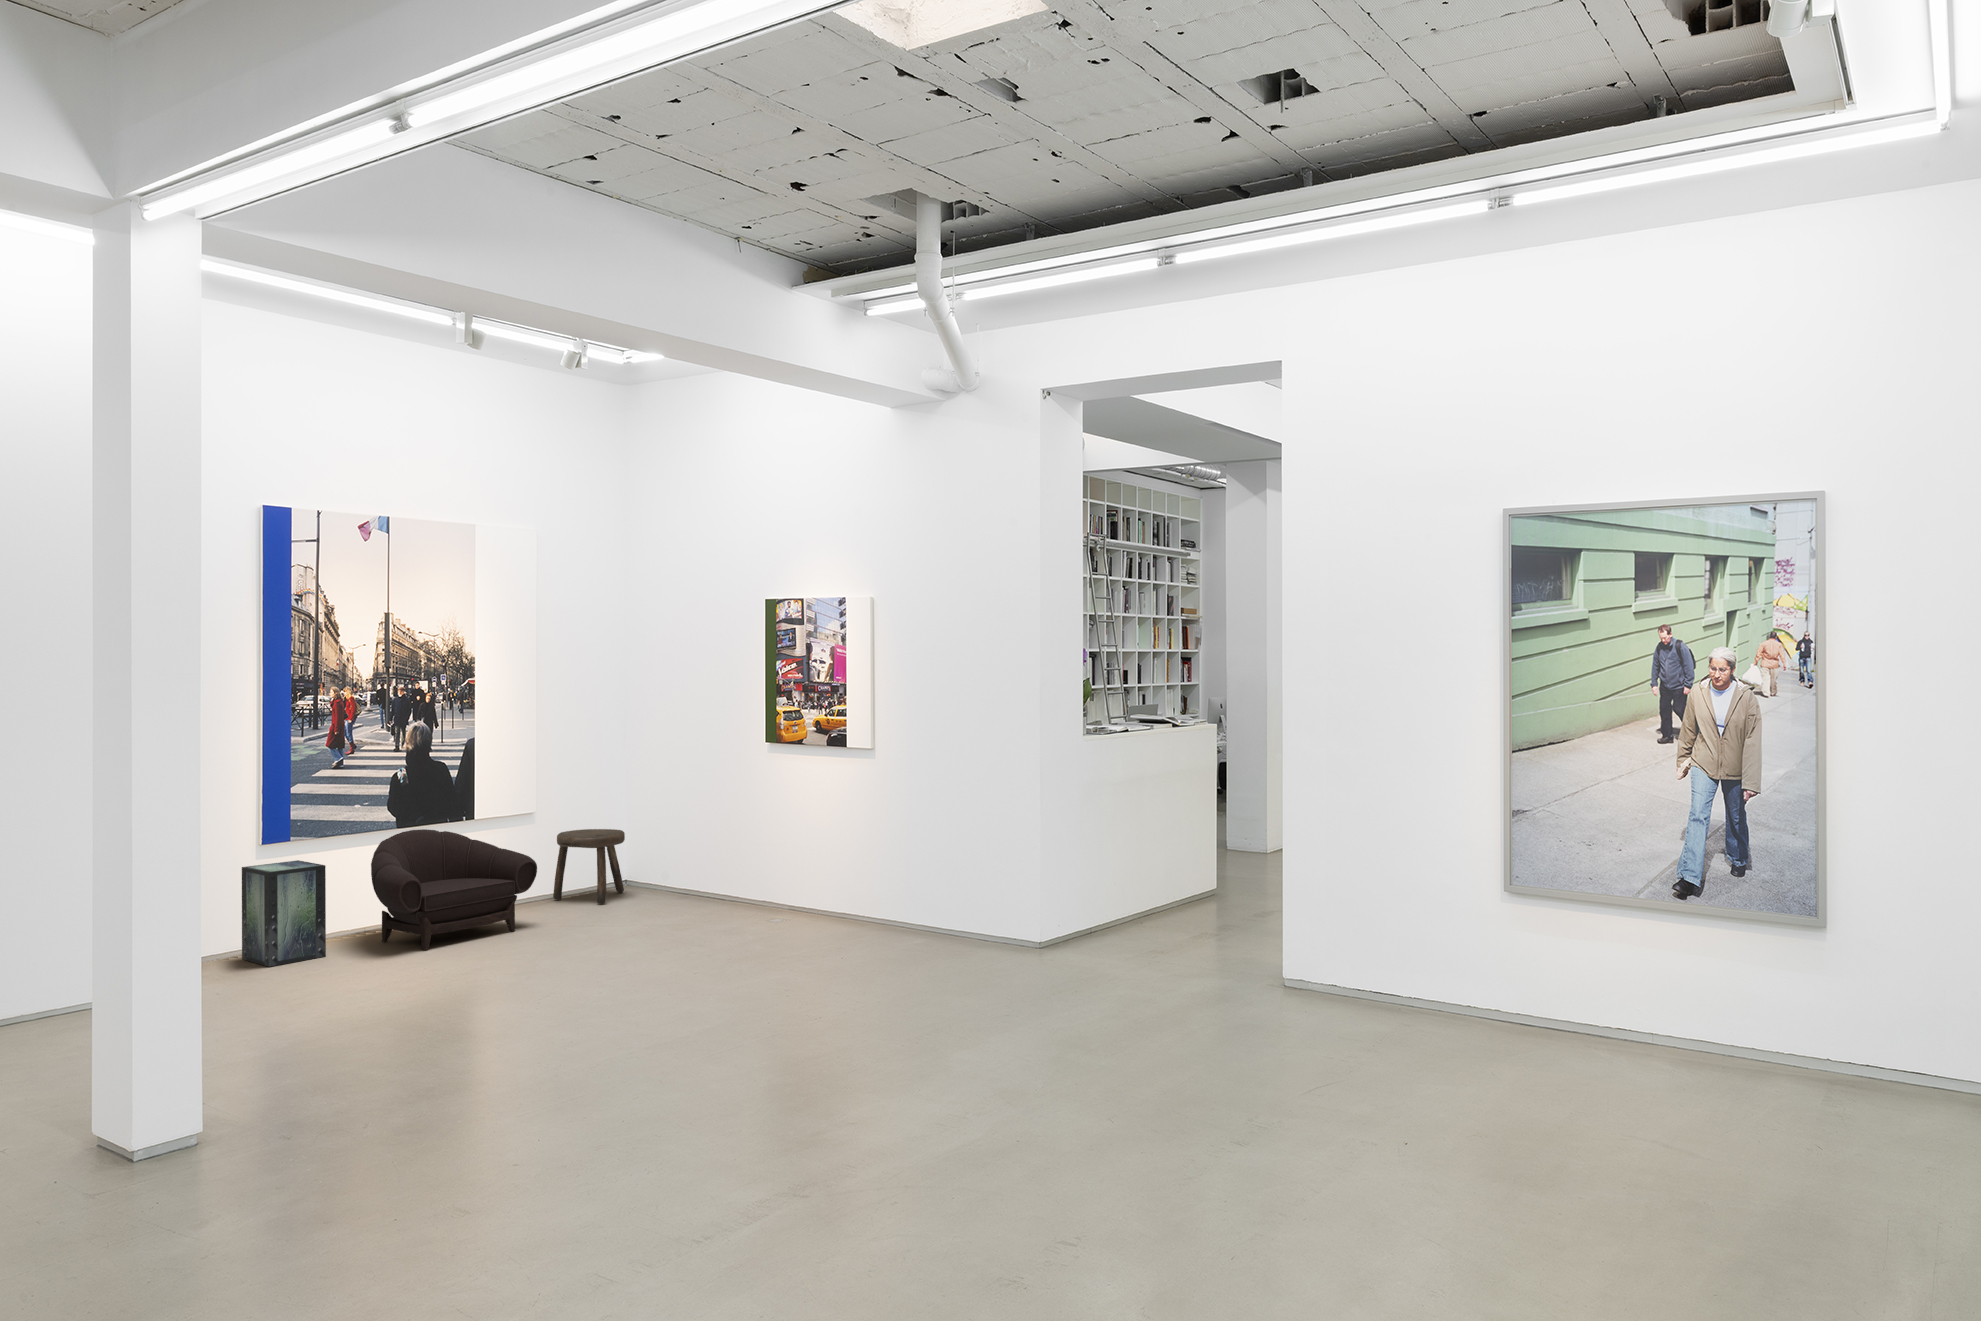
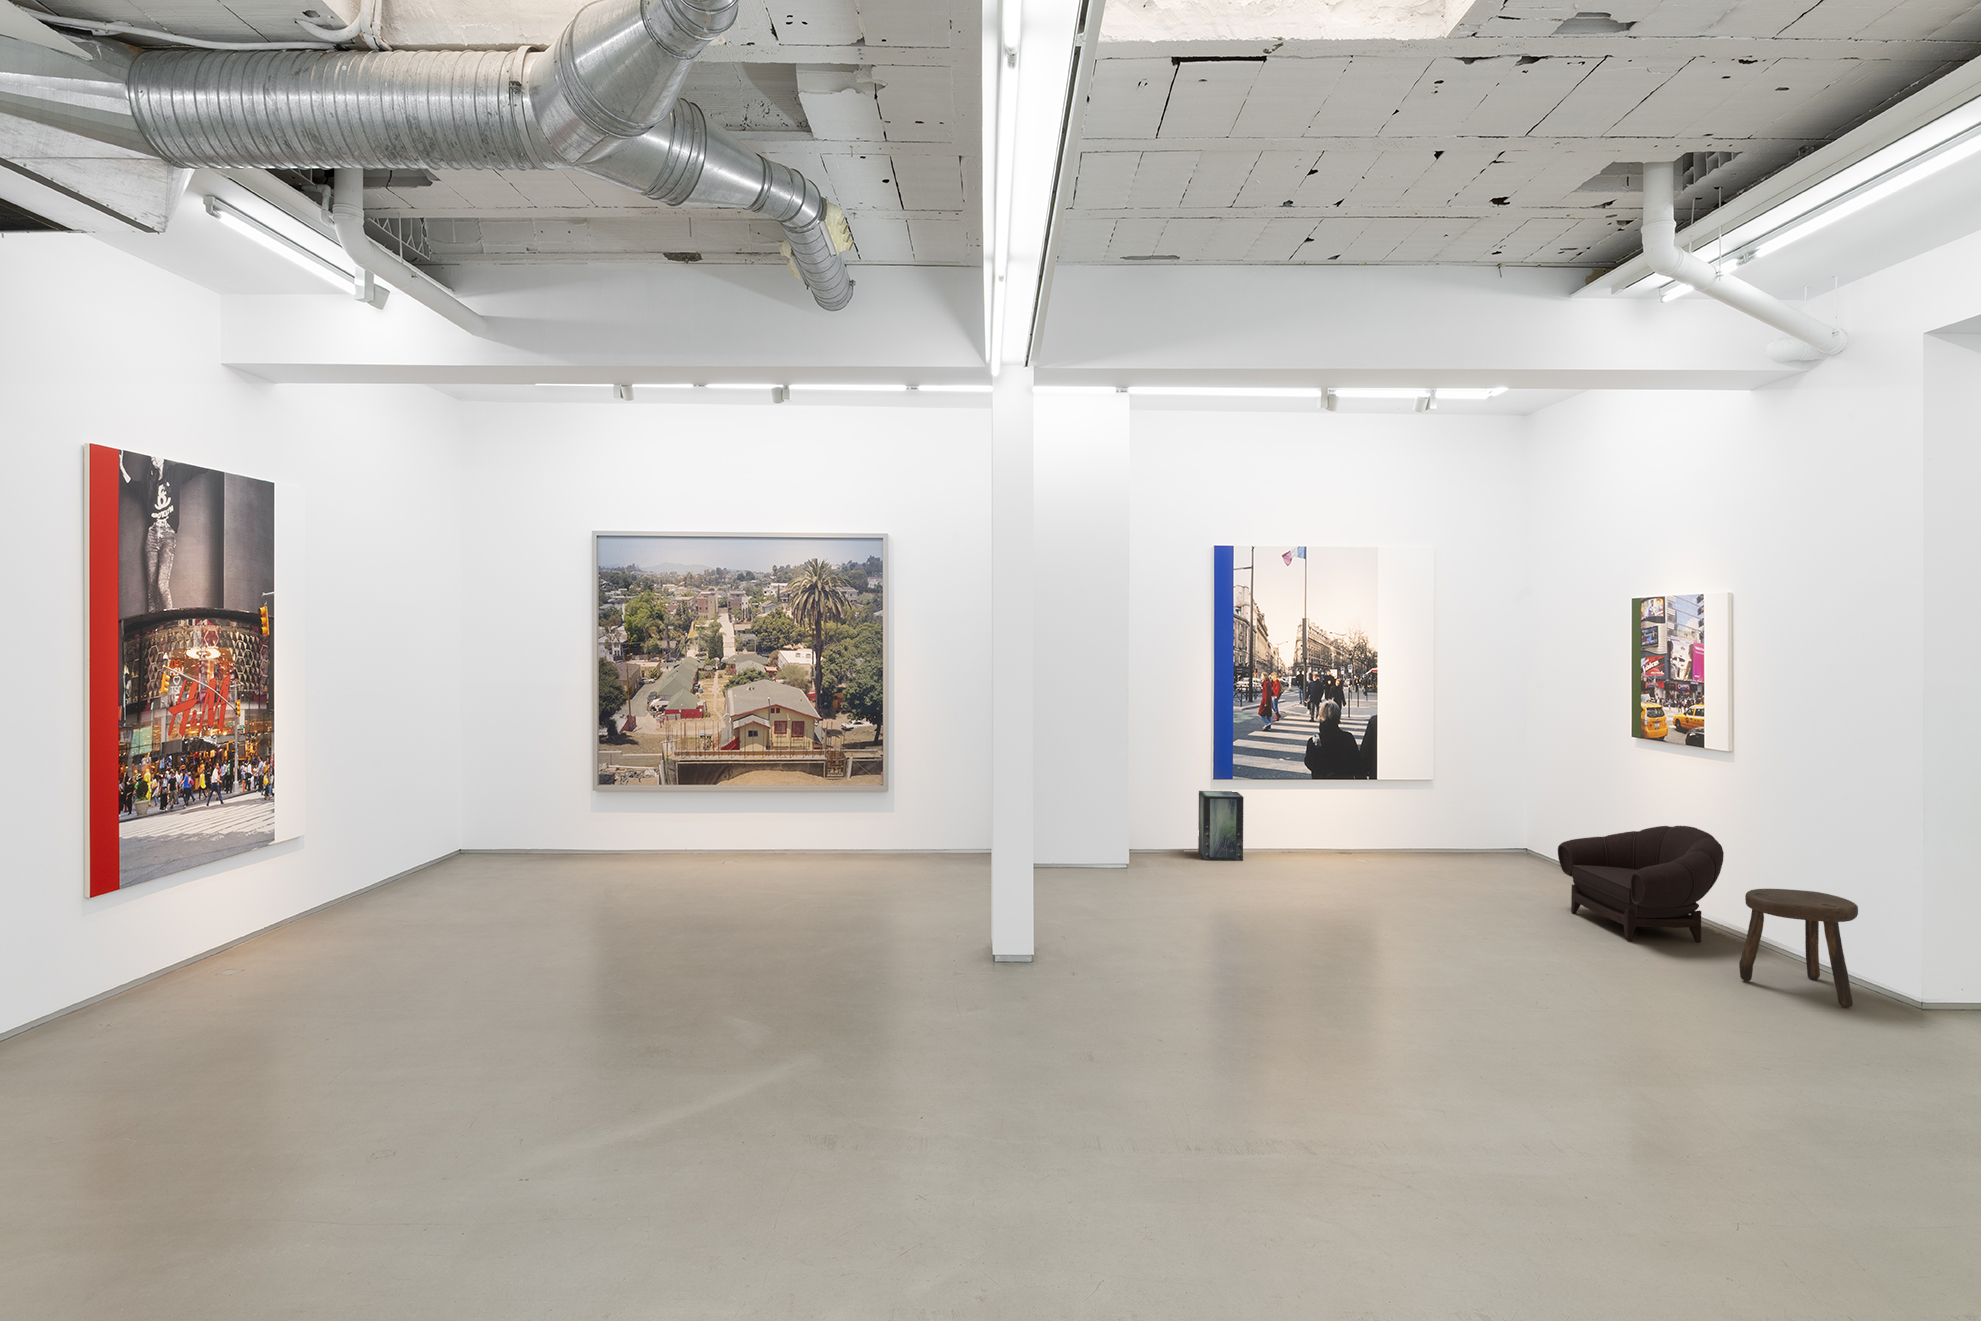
armchair: present [371,829,537,950] -> present [1558,826,1724,942]
stool: present [553,829,625,903] -> present [1739,889,1858,1007]

